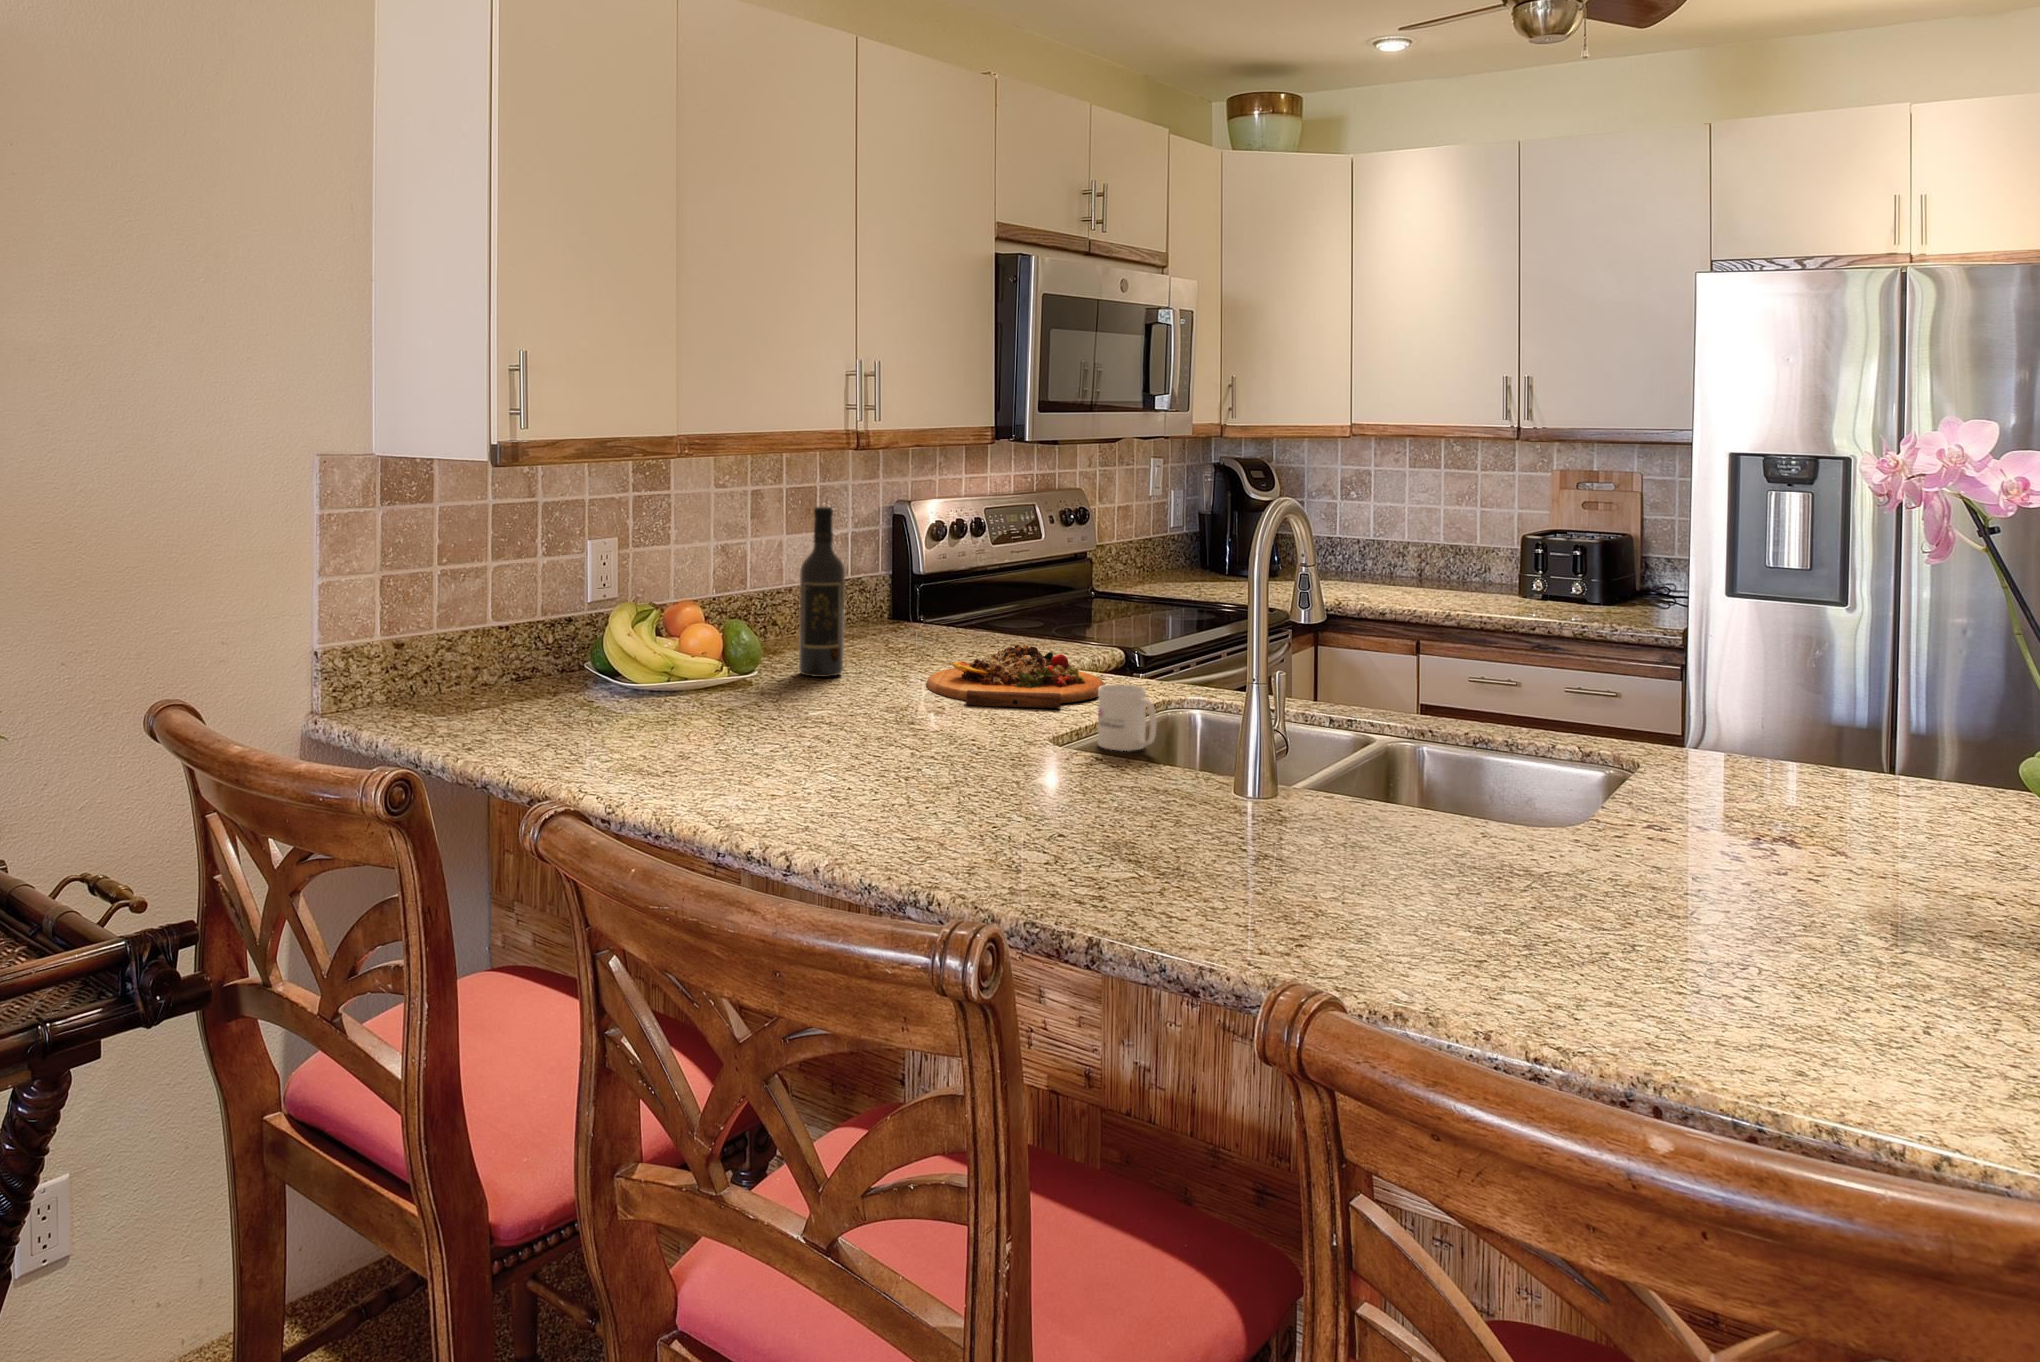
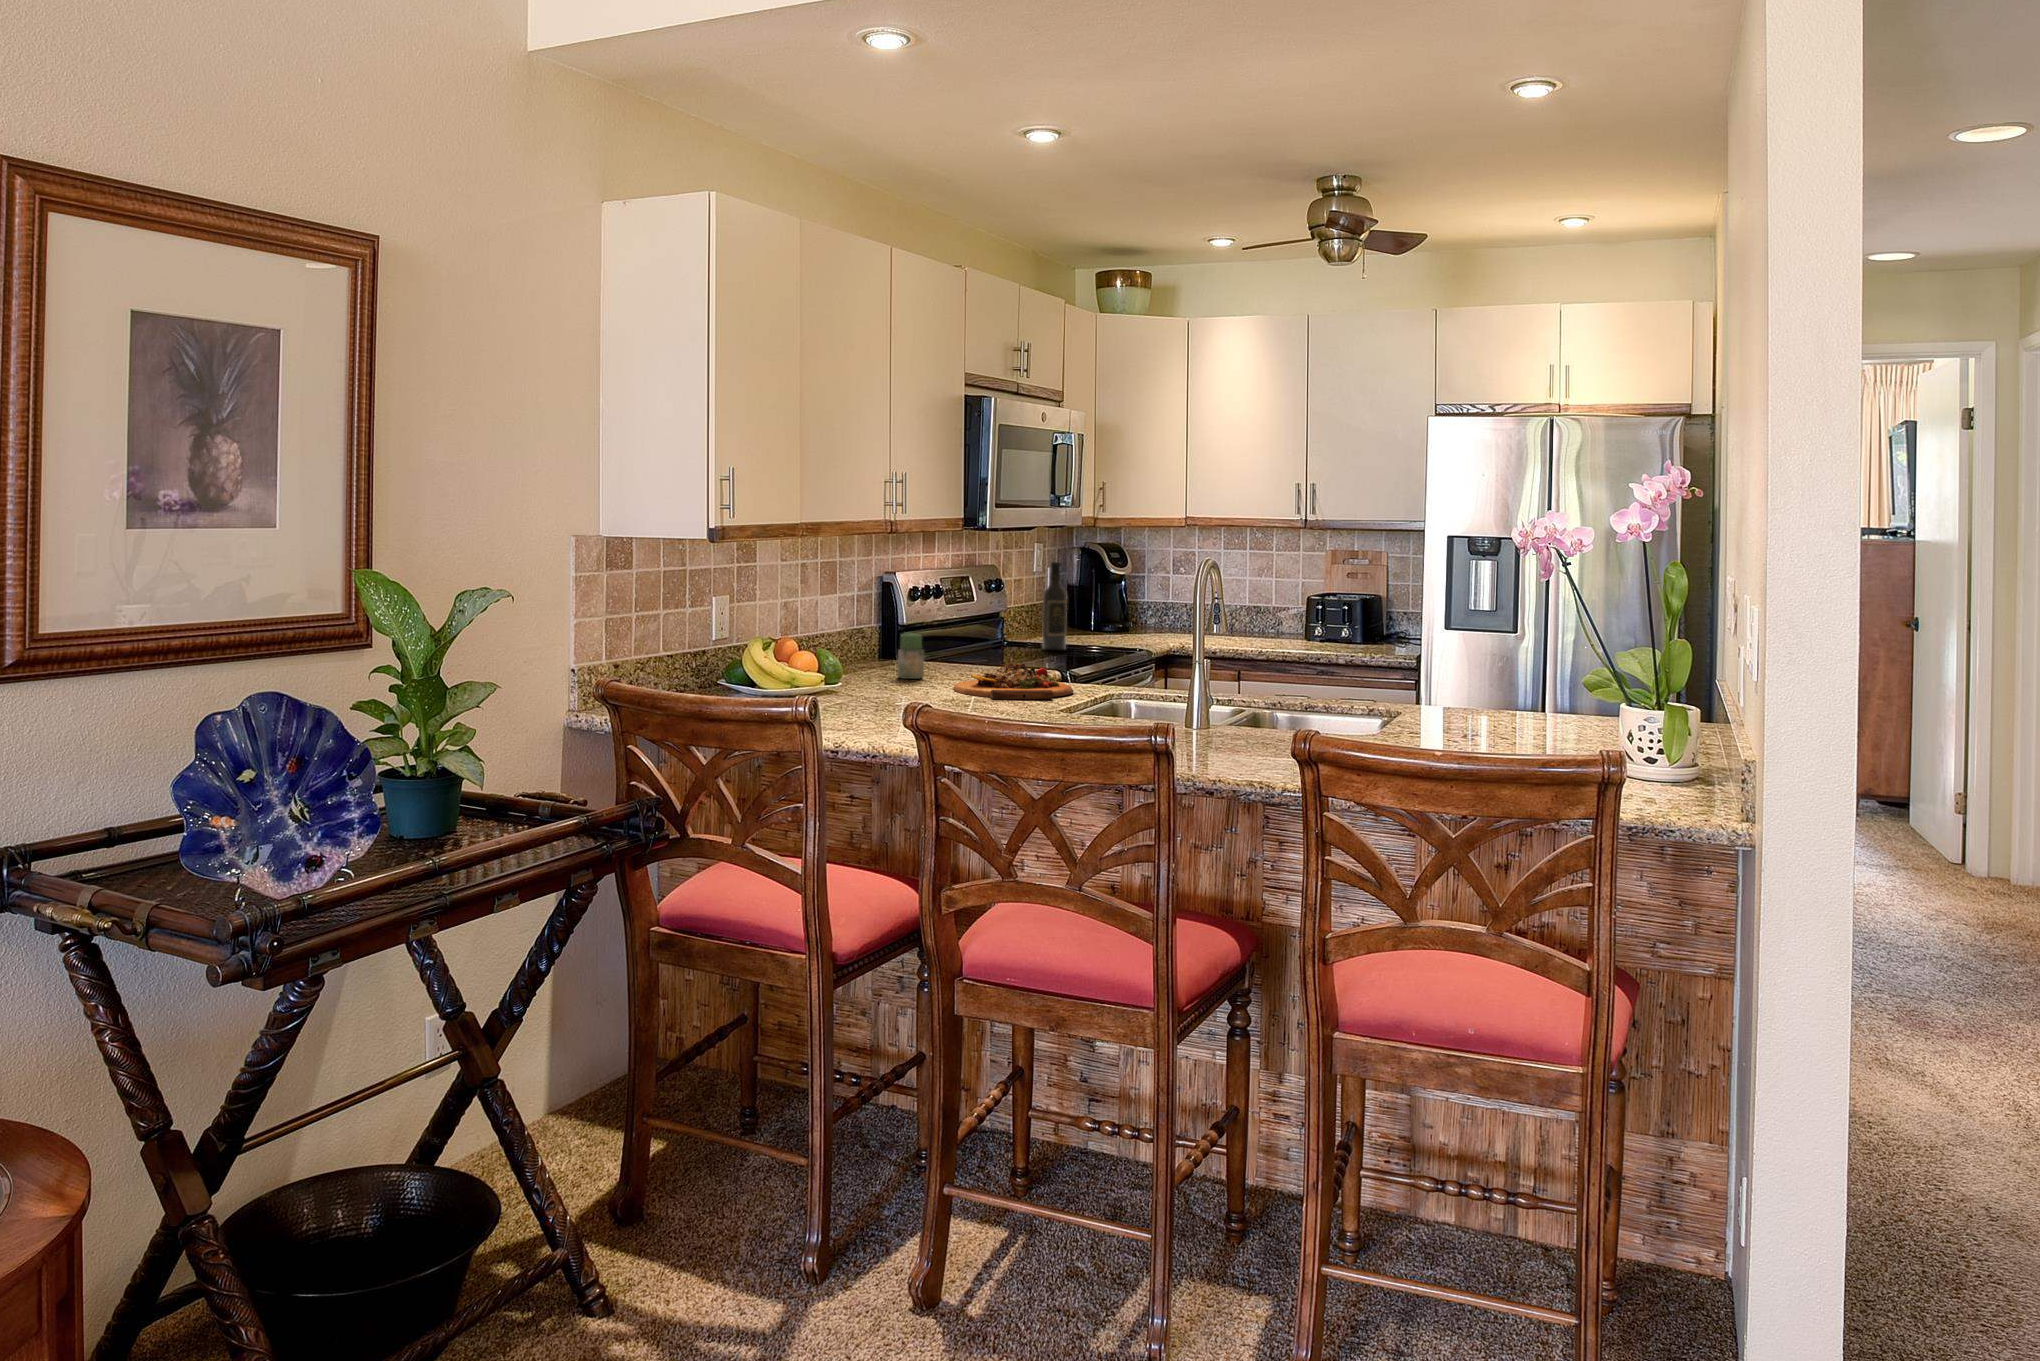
wine bottle: present [799,507,845,677] -> present [1042,562,1067,651]
jar: none [869,593,908,660] -> present [898,633,924,679]
mug: present [1098,684,1156,751] -> none [1093,677,1132,716]

